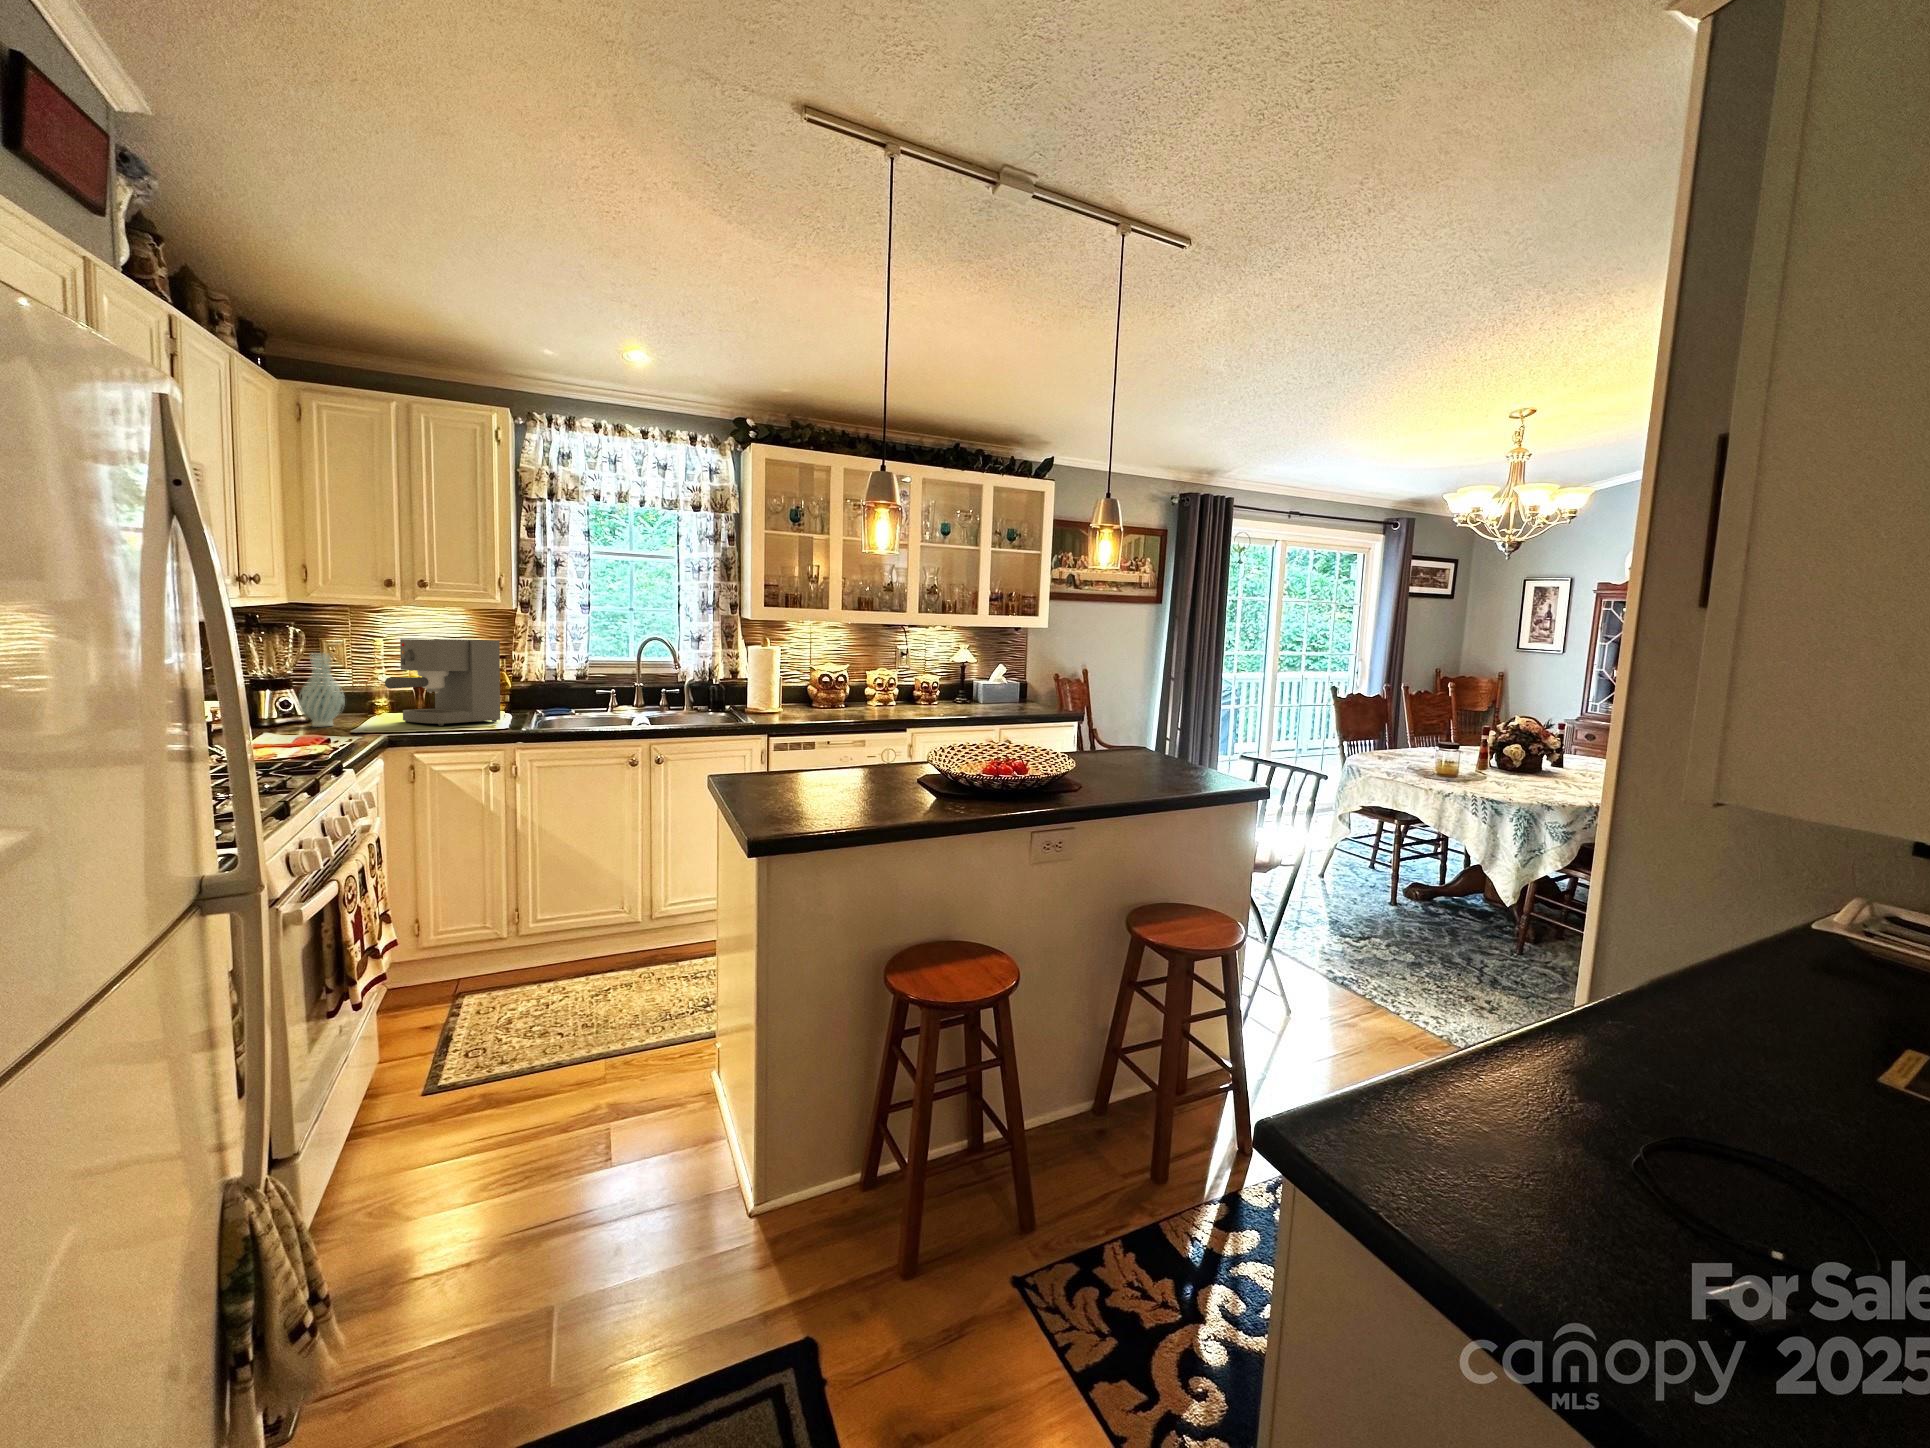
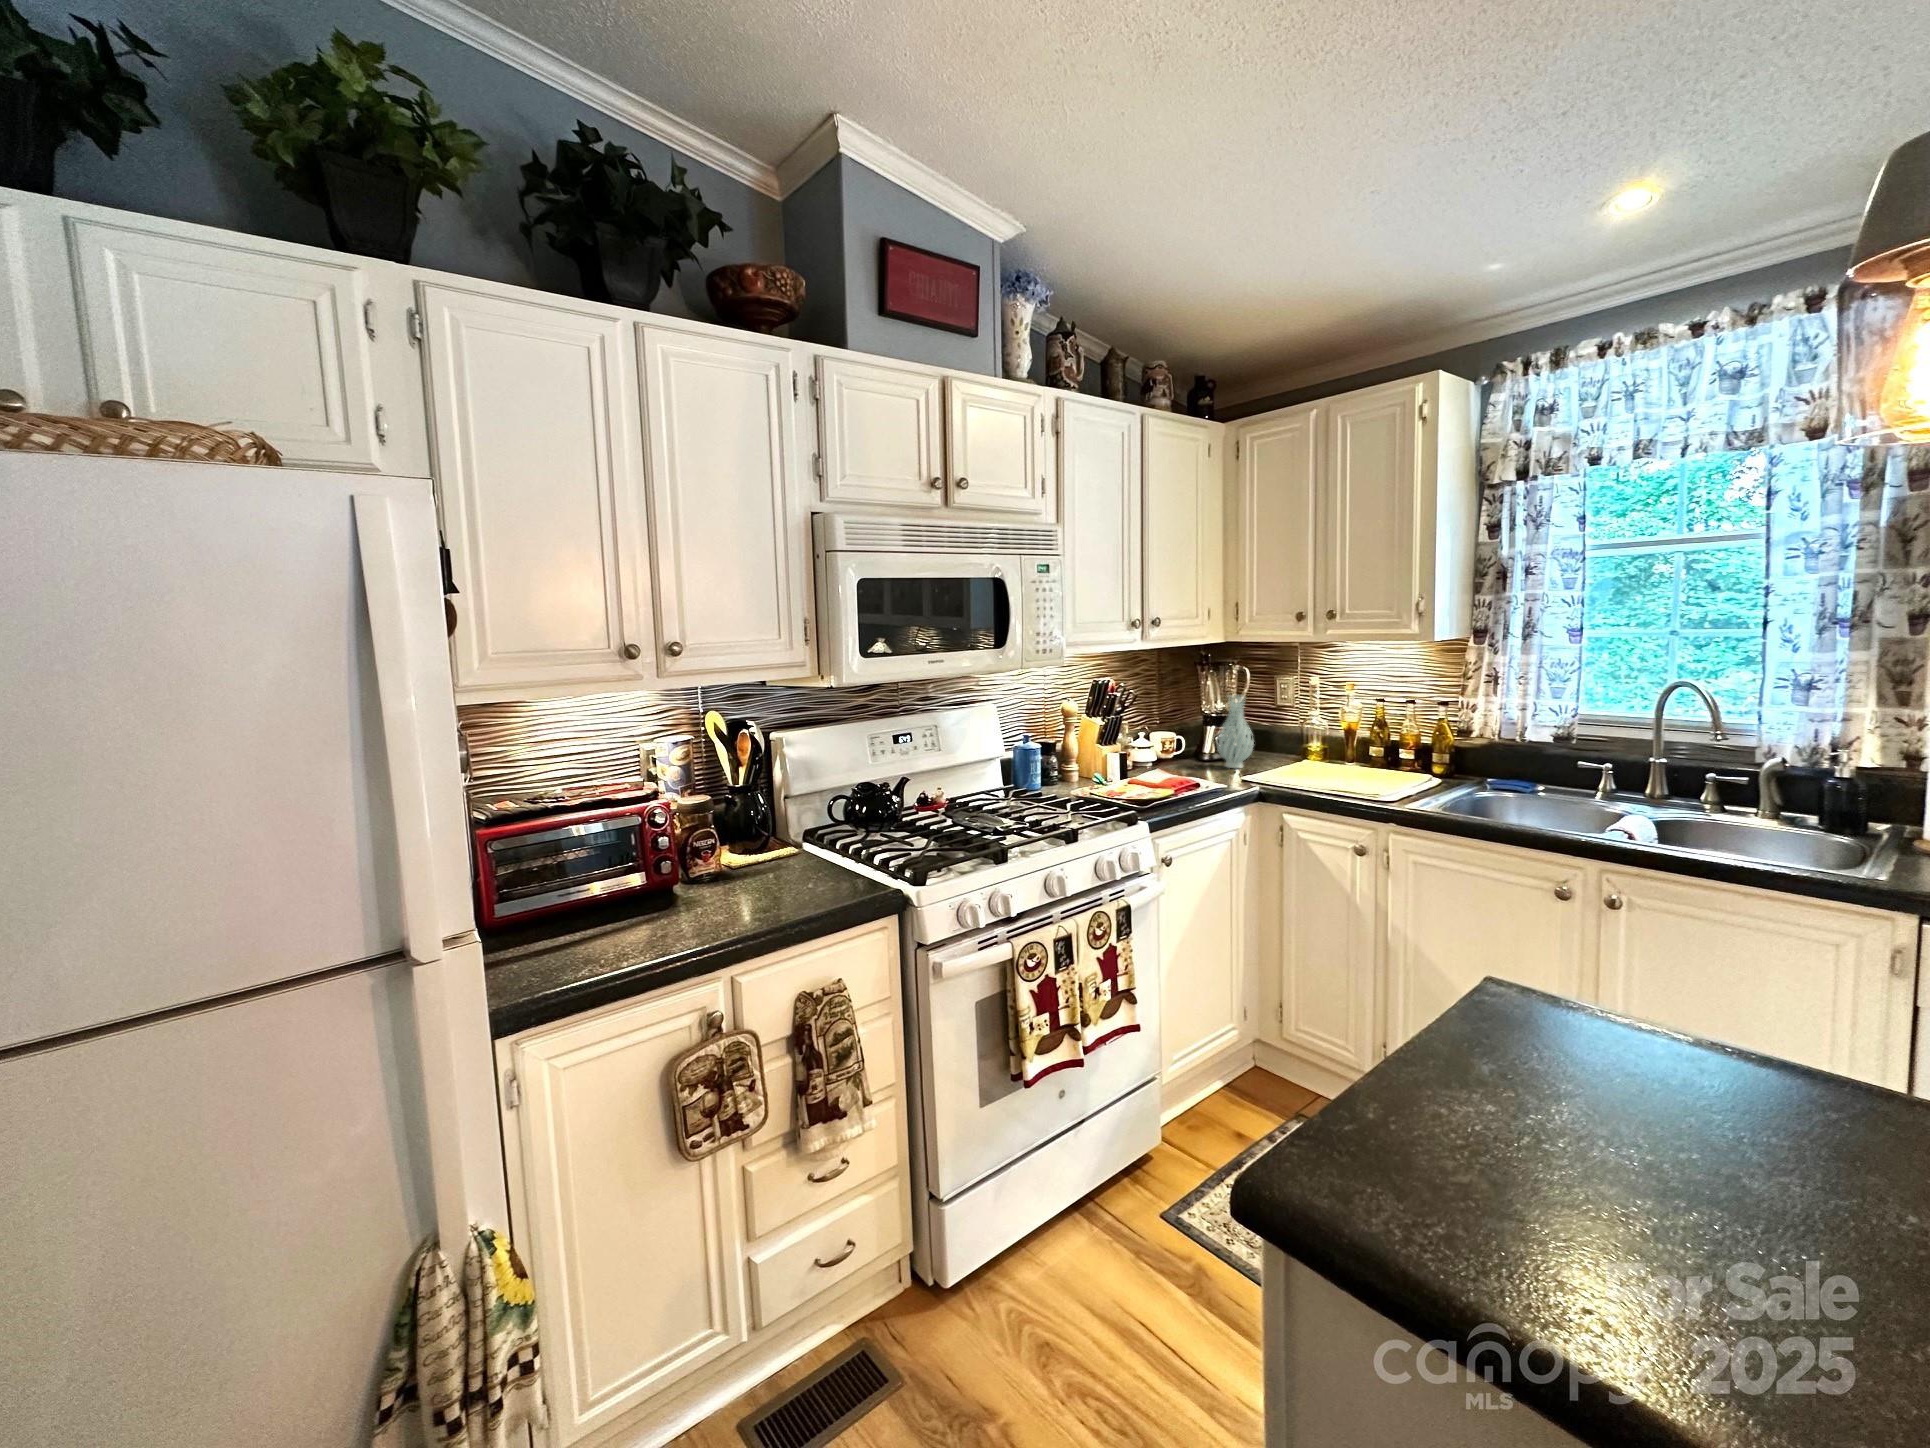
coffee maker: present [385,639,500,726] -> none [1276,681,1409,788]

